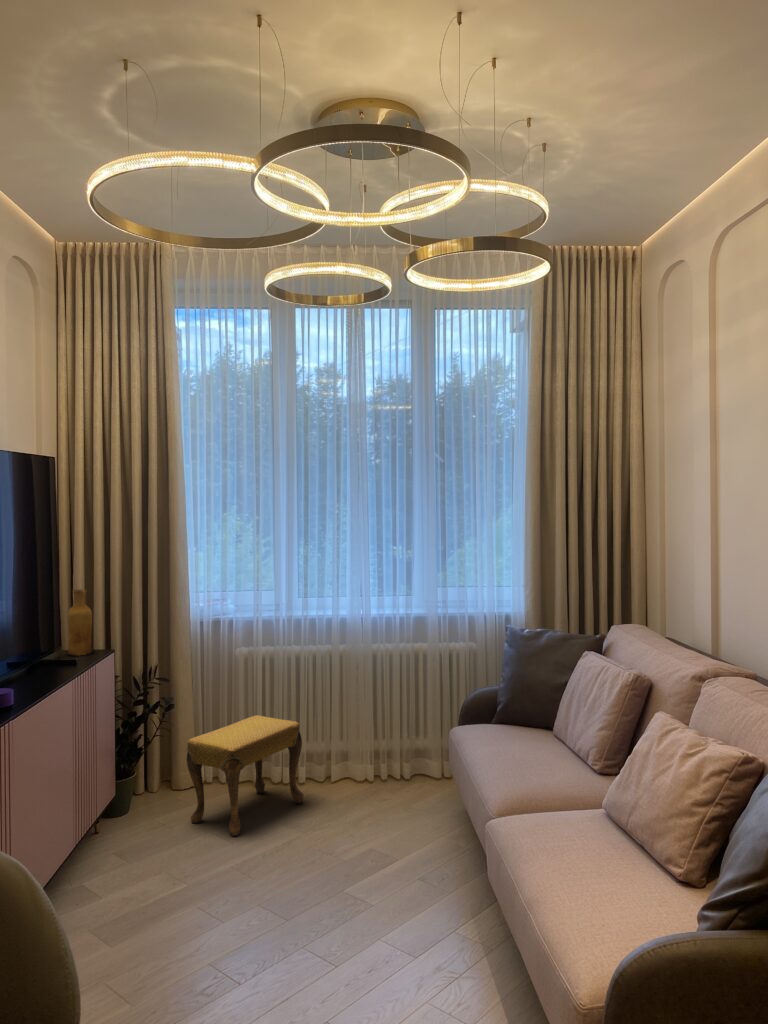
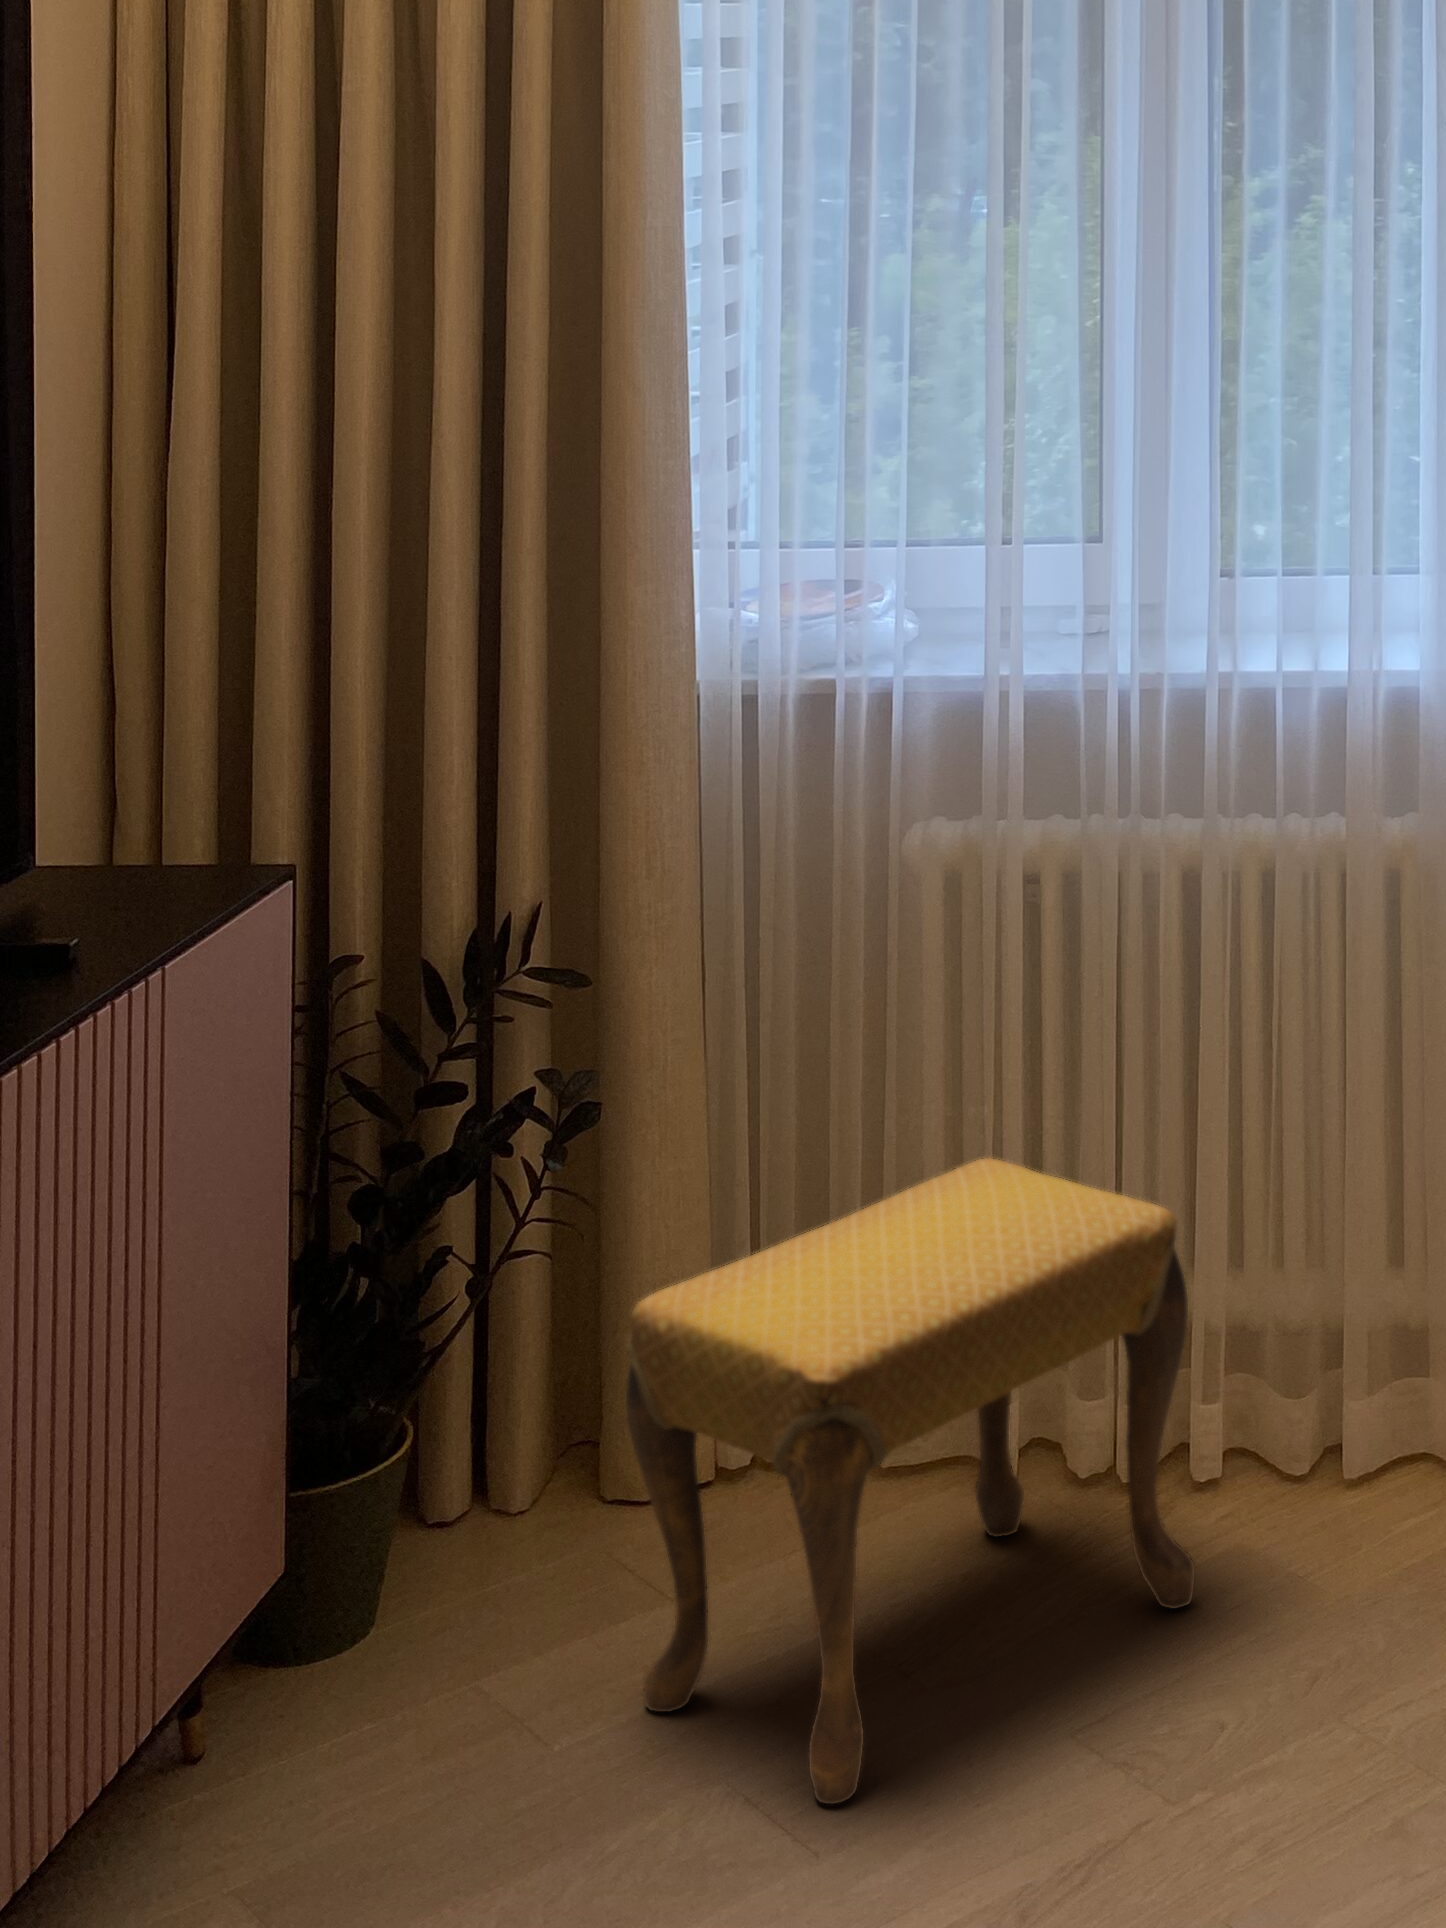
vase: present [68,590,92,656] -> none [101,567,215,882]

